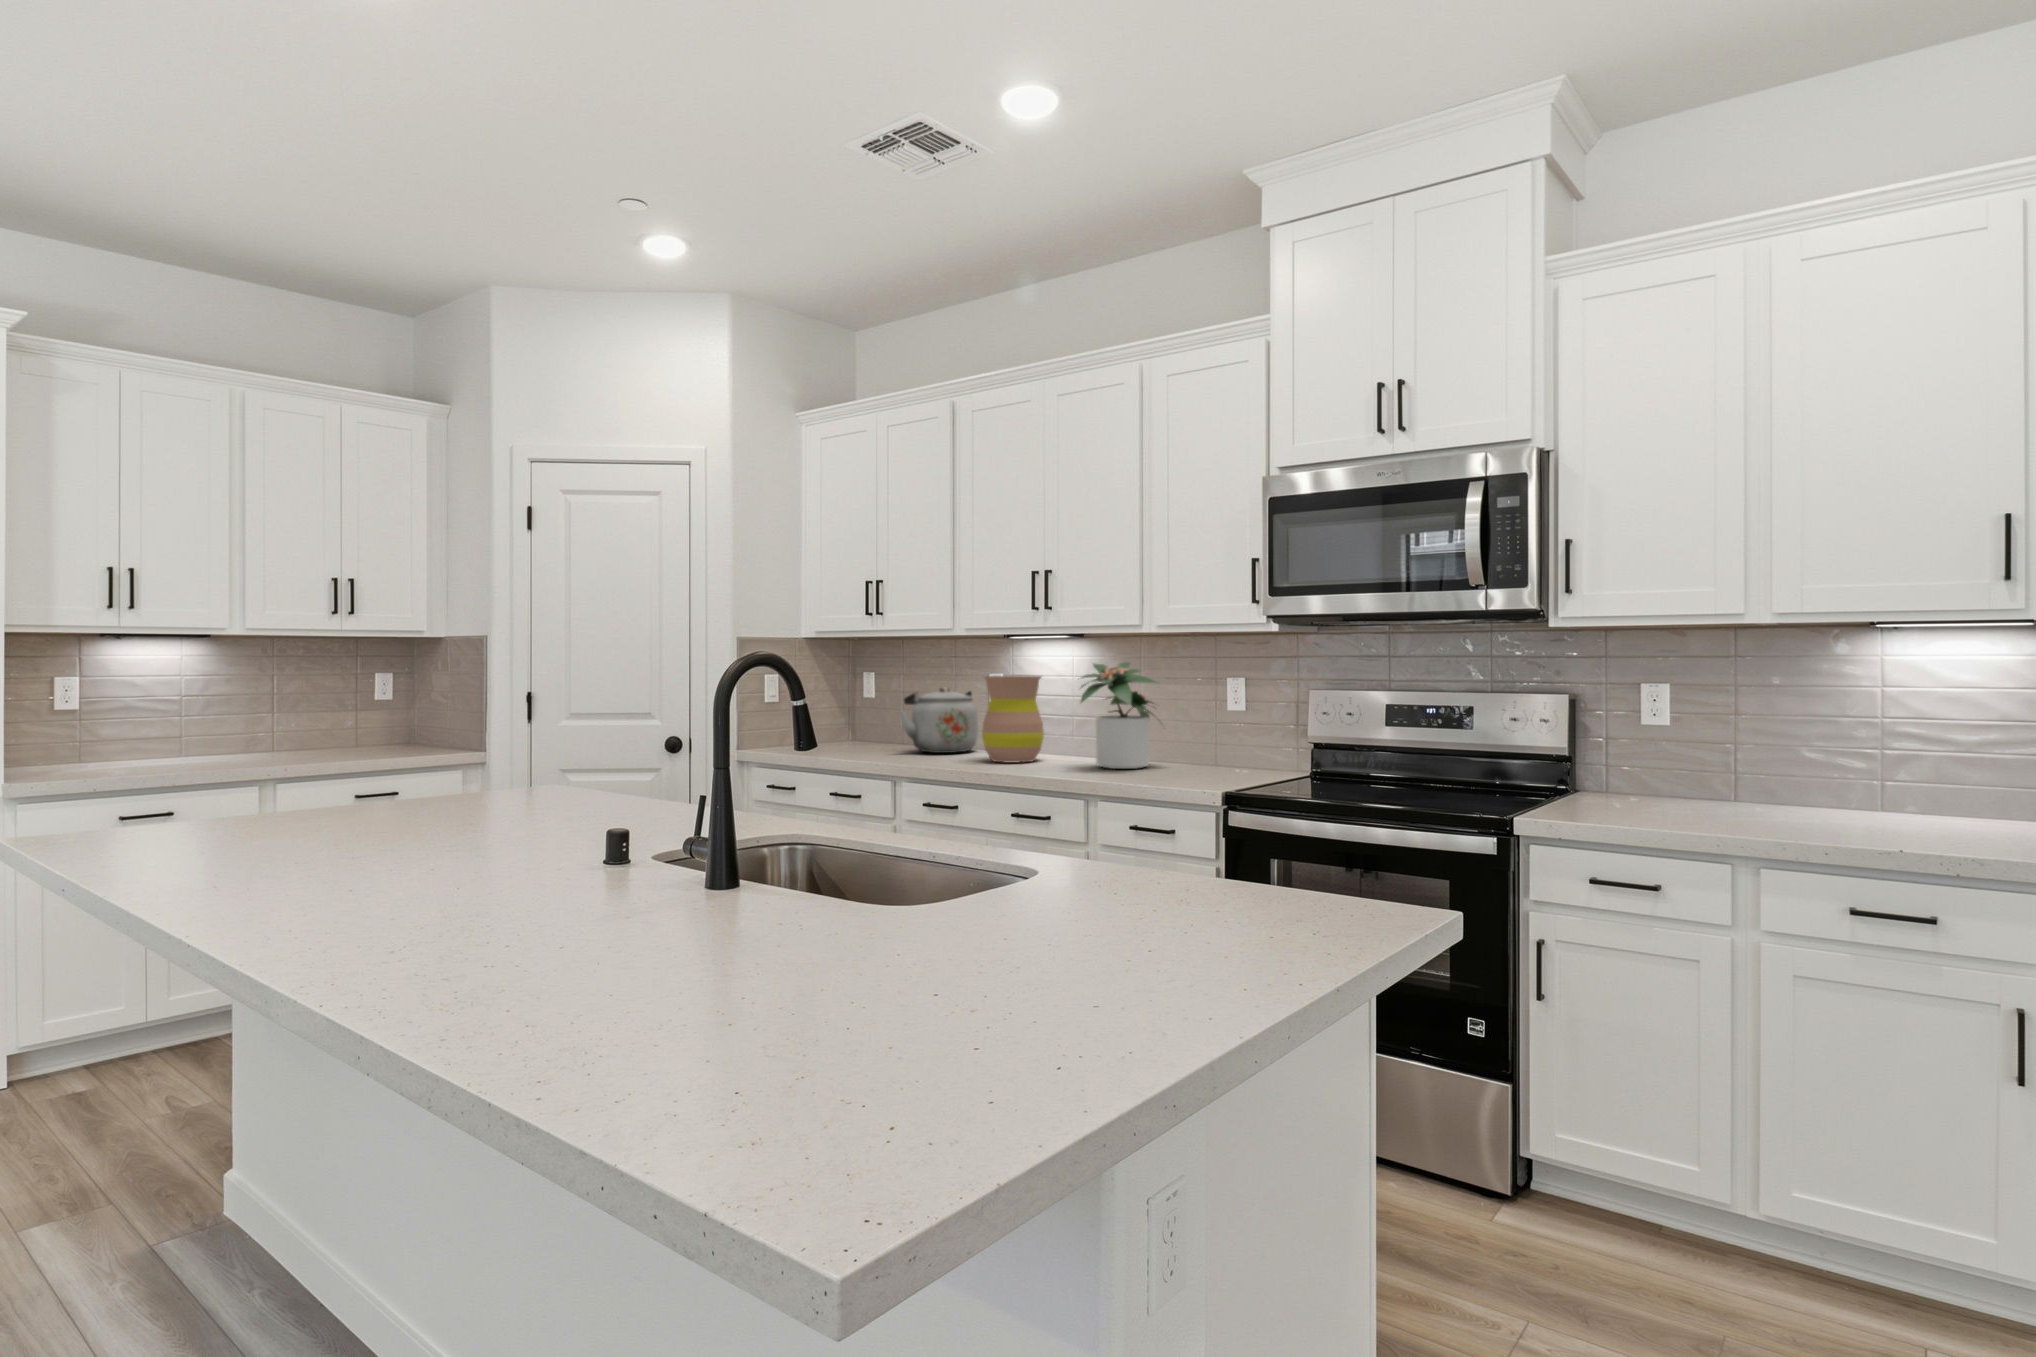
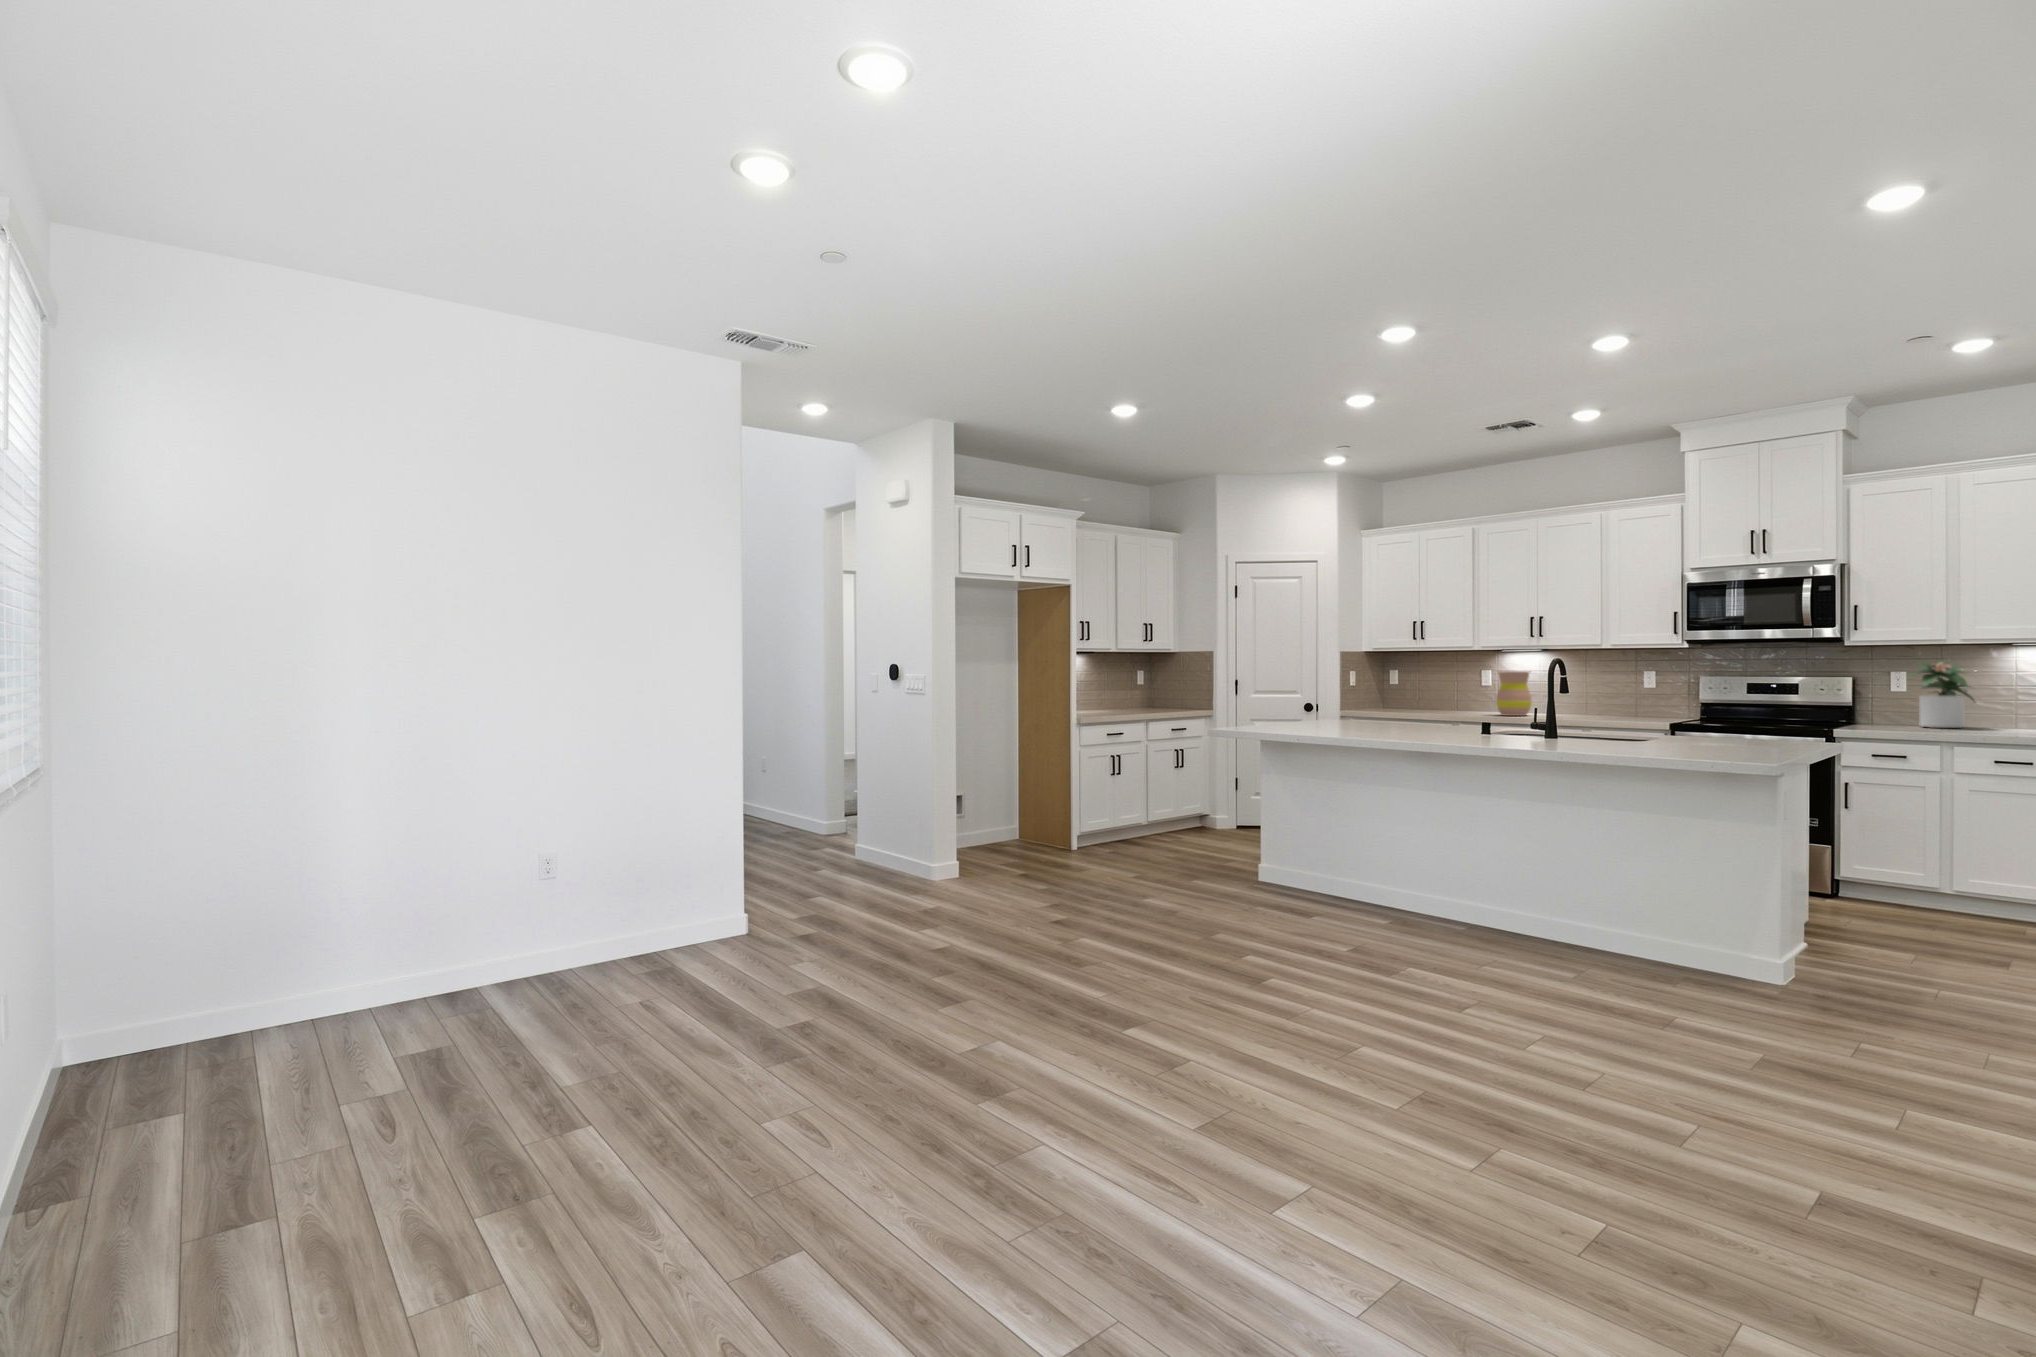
potted plant: present [1081,662,1156,769] -> present [1912,661,1974,728]
kettle: present [900,687,978,753] -> none [1433,679,1478,713]

